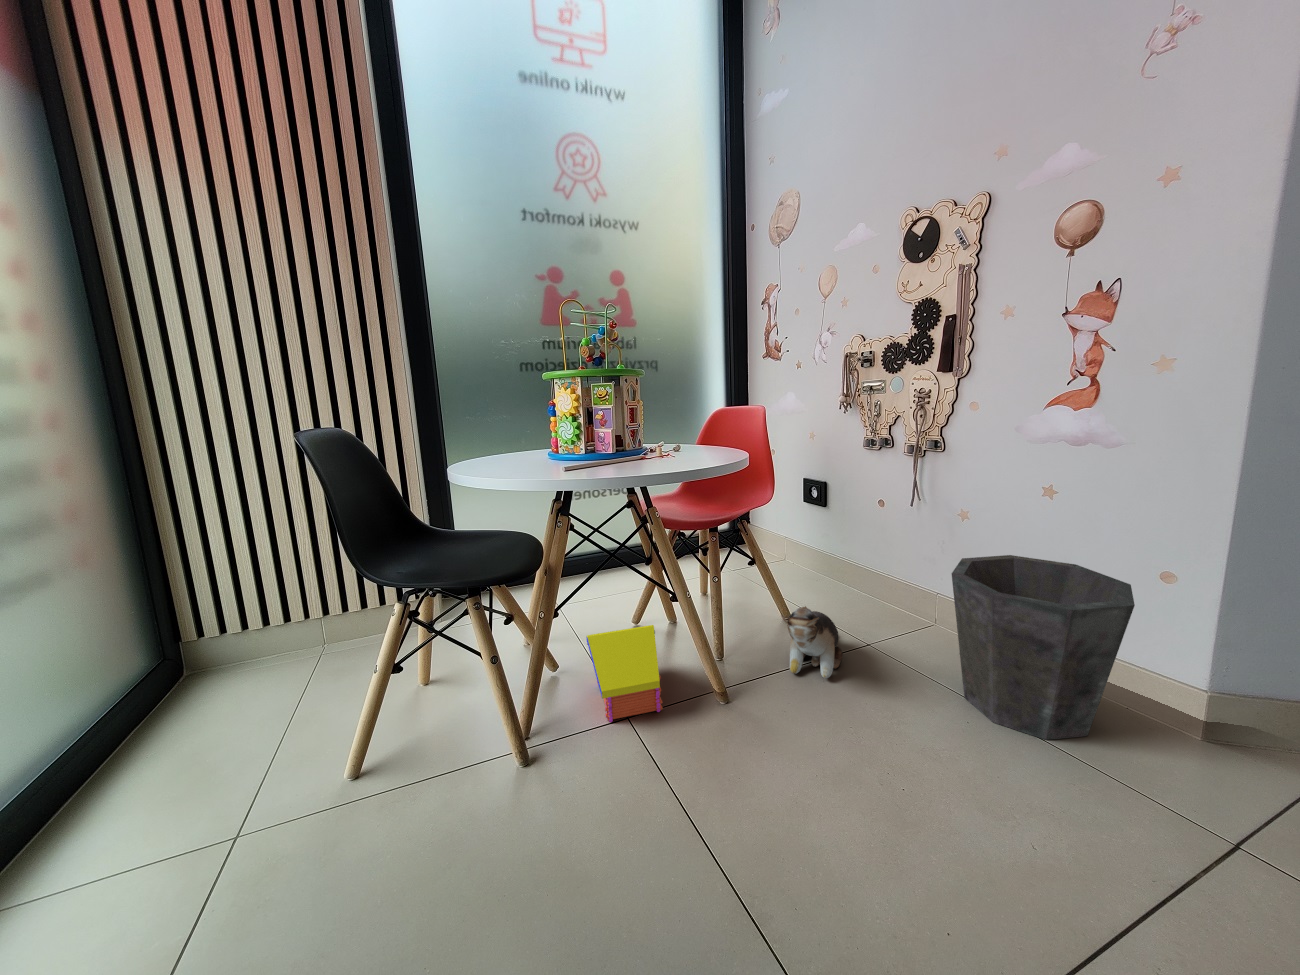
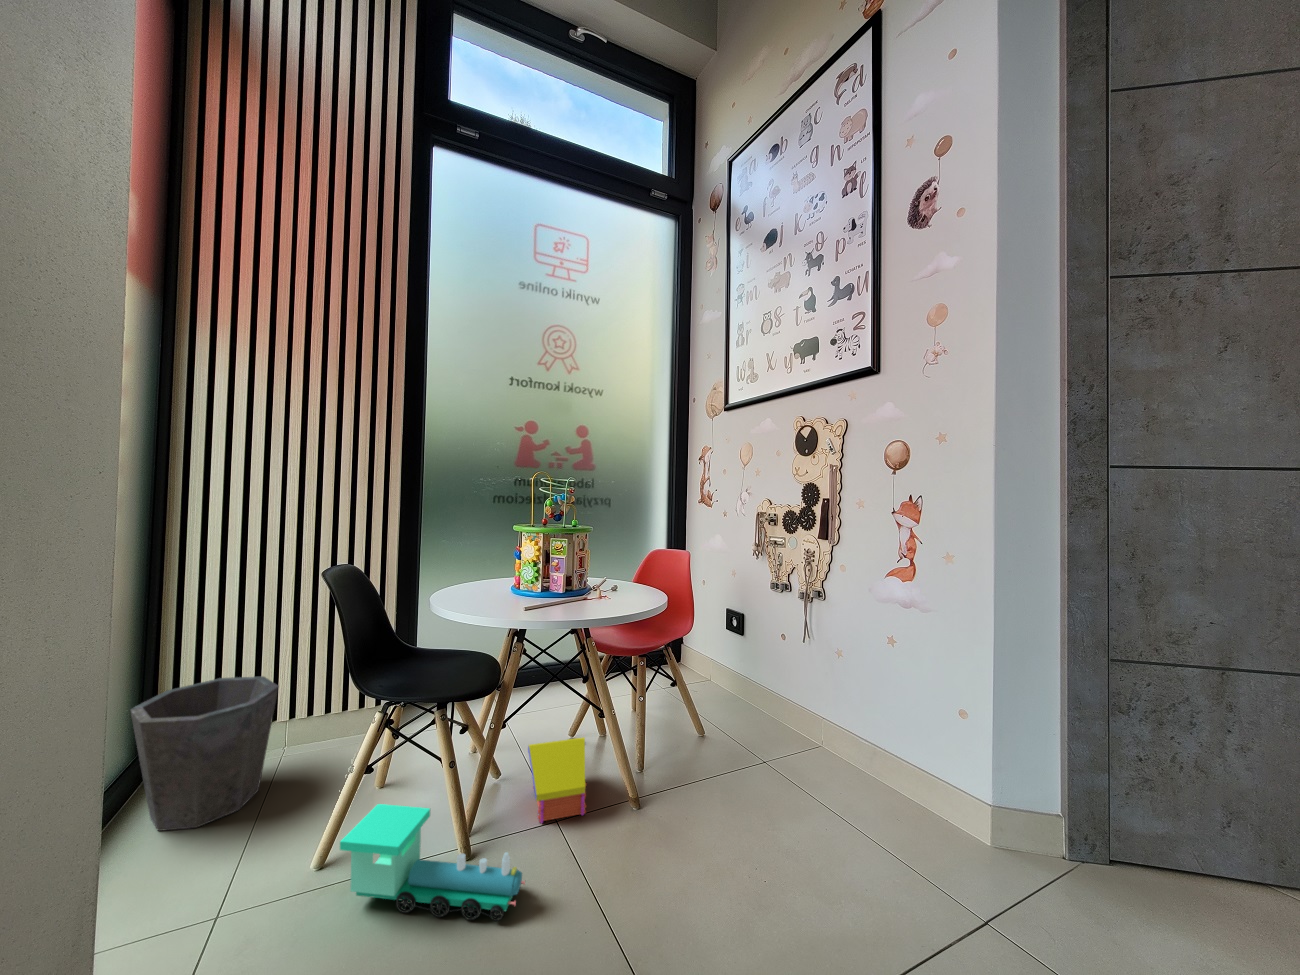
waste bin: present [952,555,1135,740] -> present [130,676,279,831]
plush toy: present [781,606,843,678] -> none [688,725,741,790]
toy train: none [361,708,598,844] -> present [340,804,525,921]

